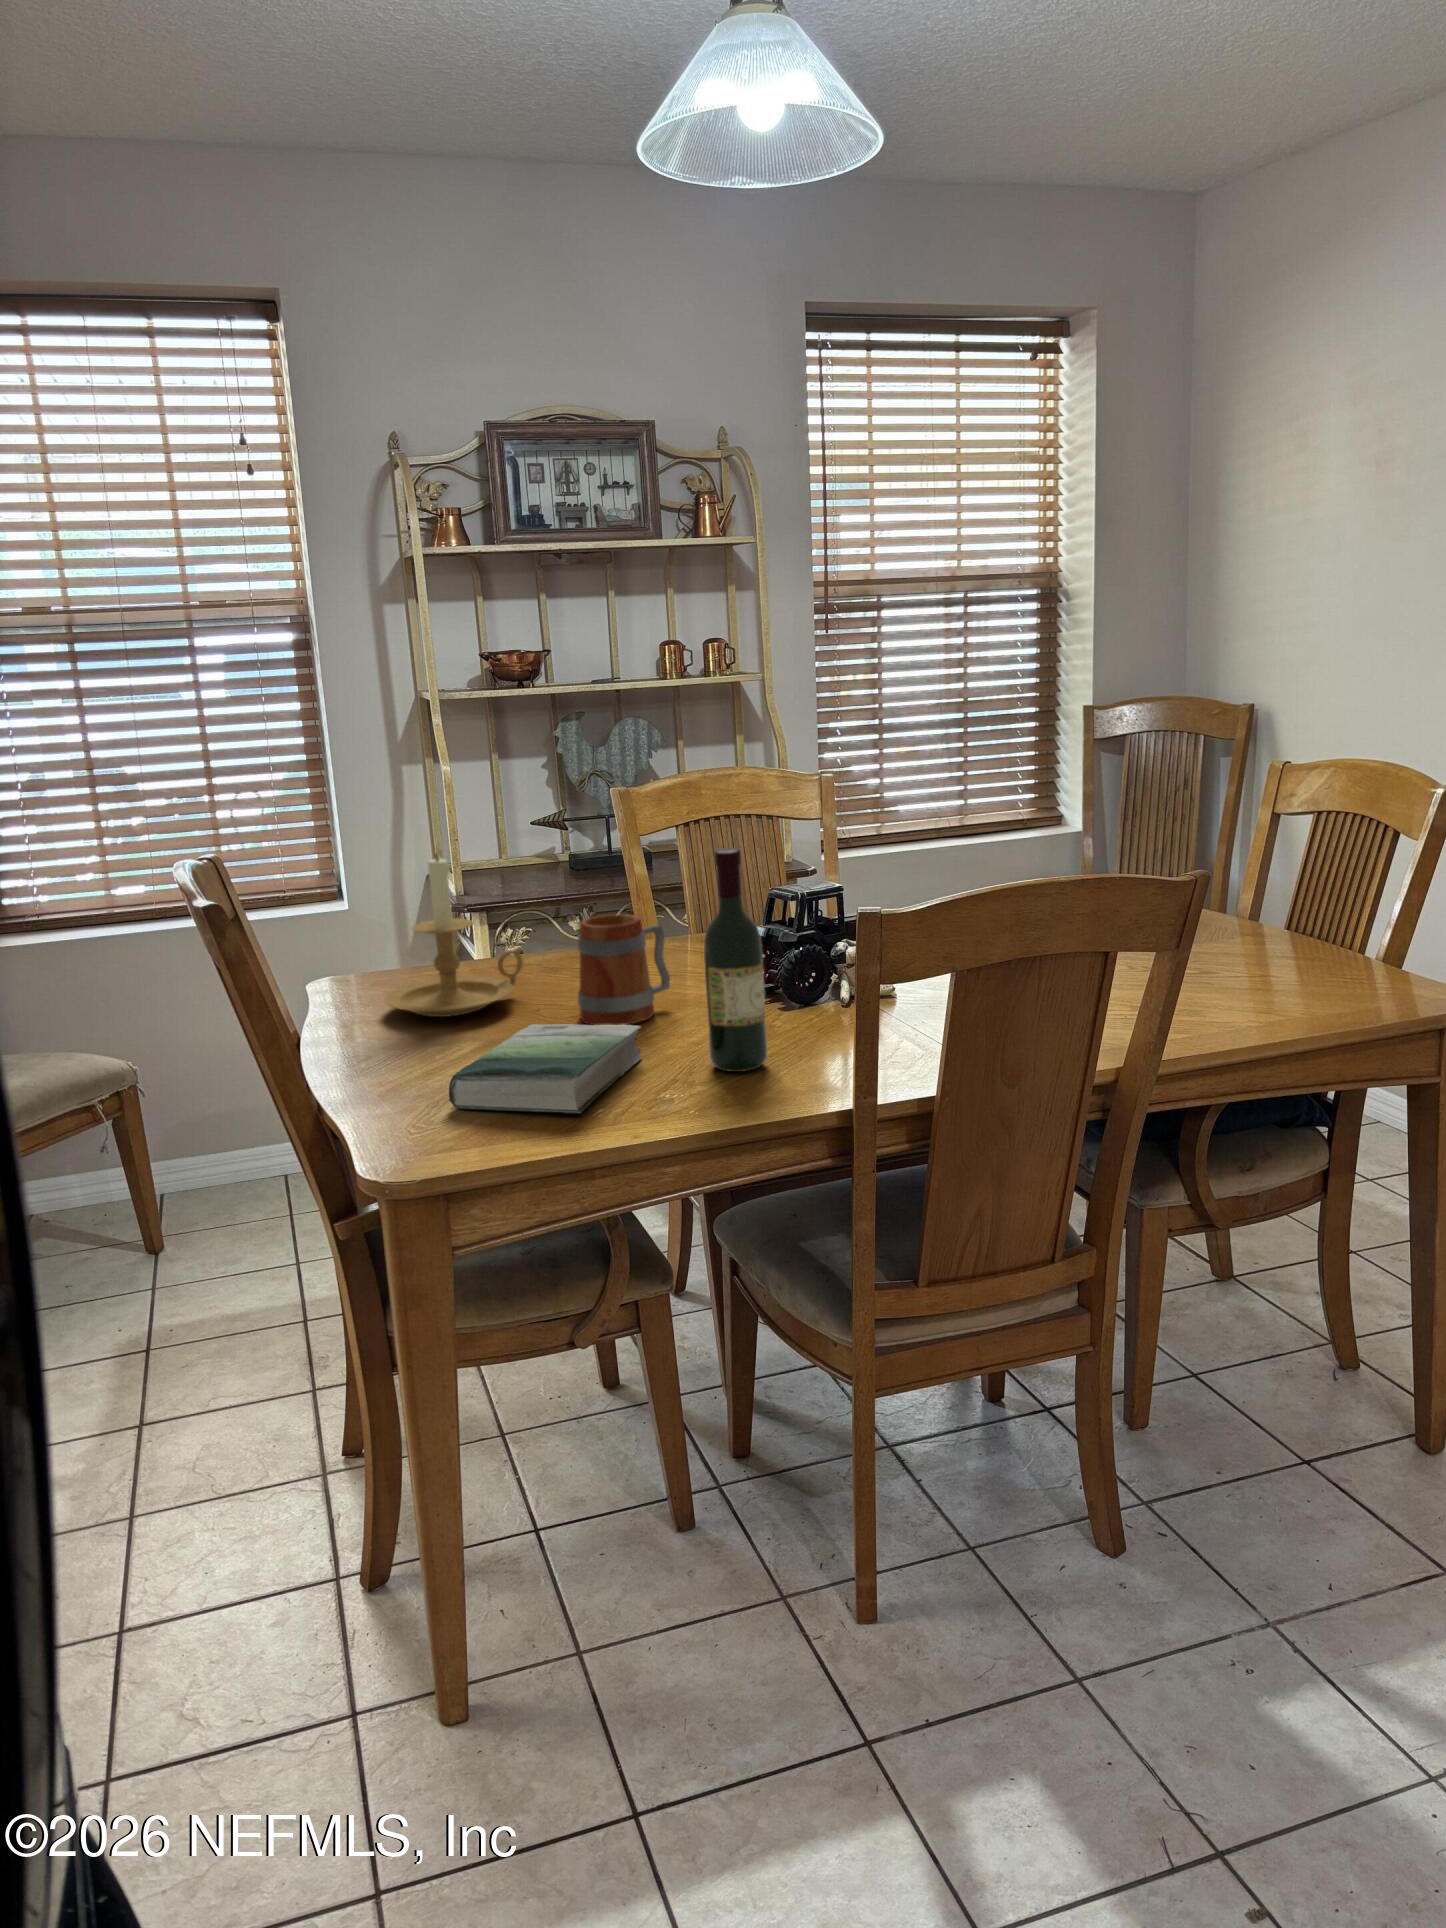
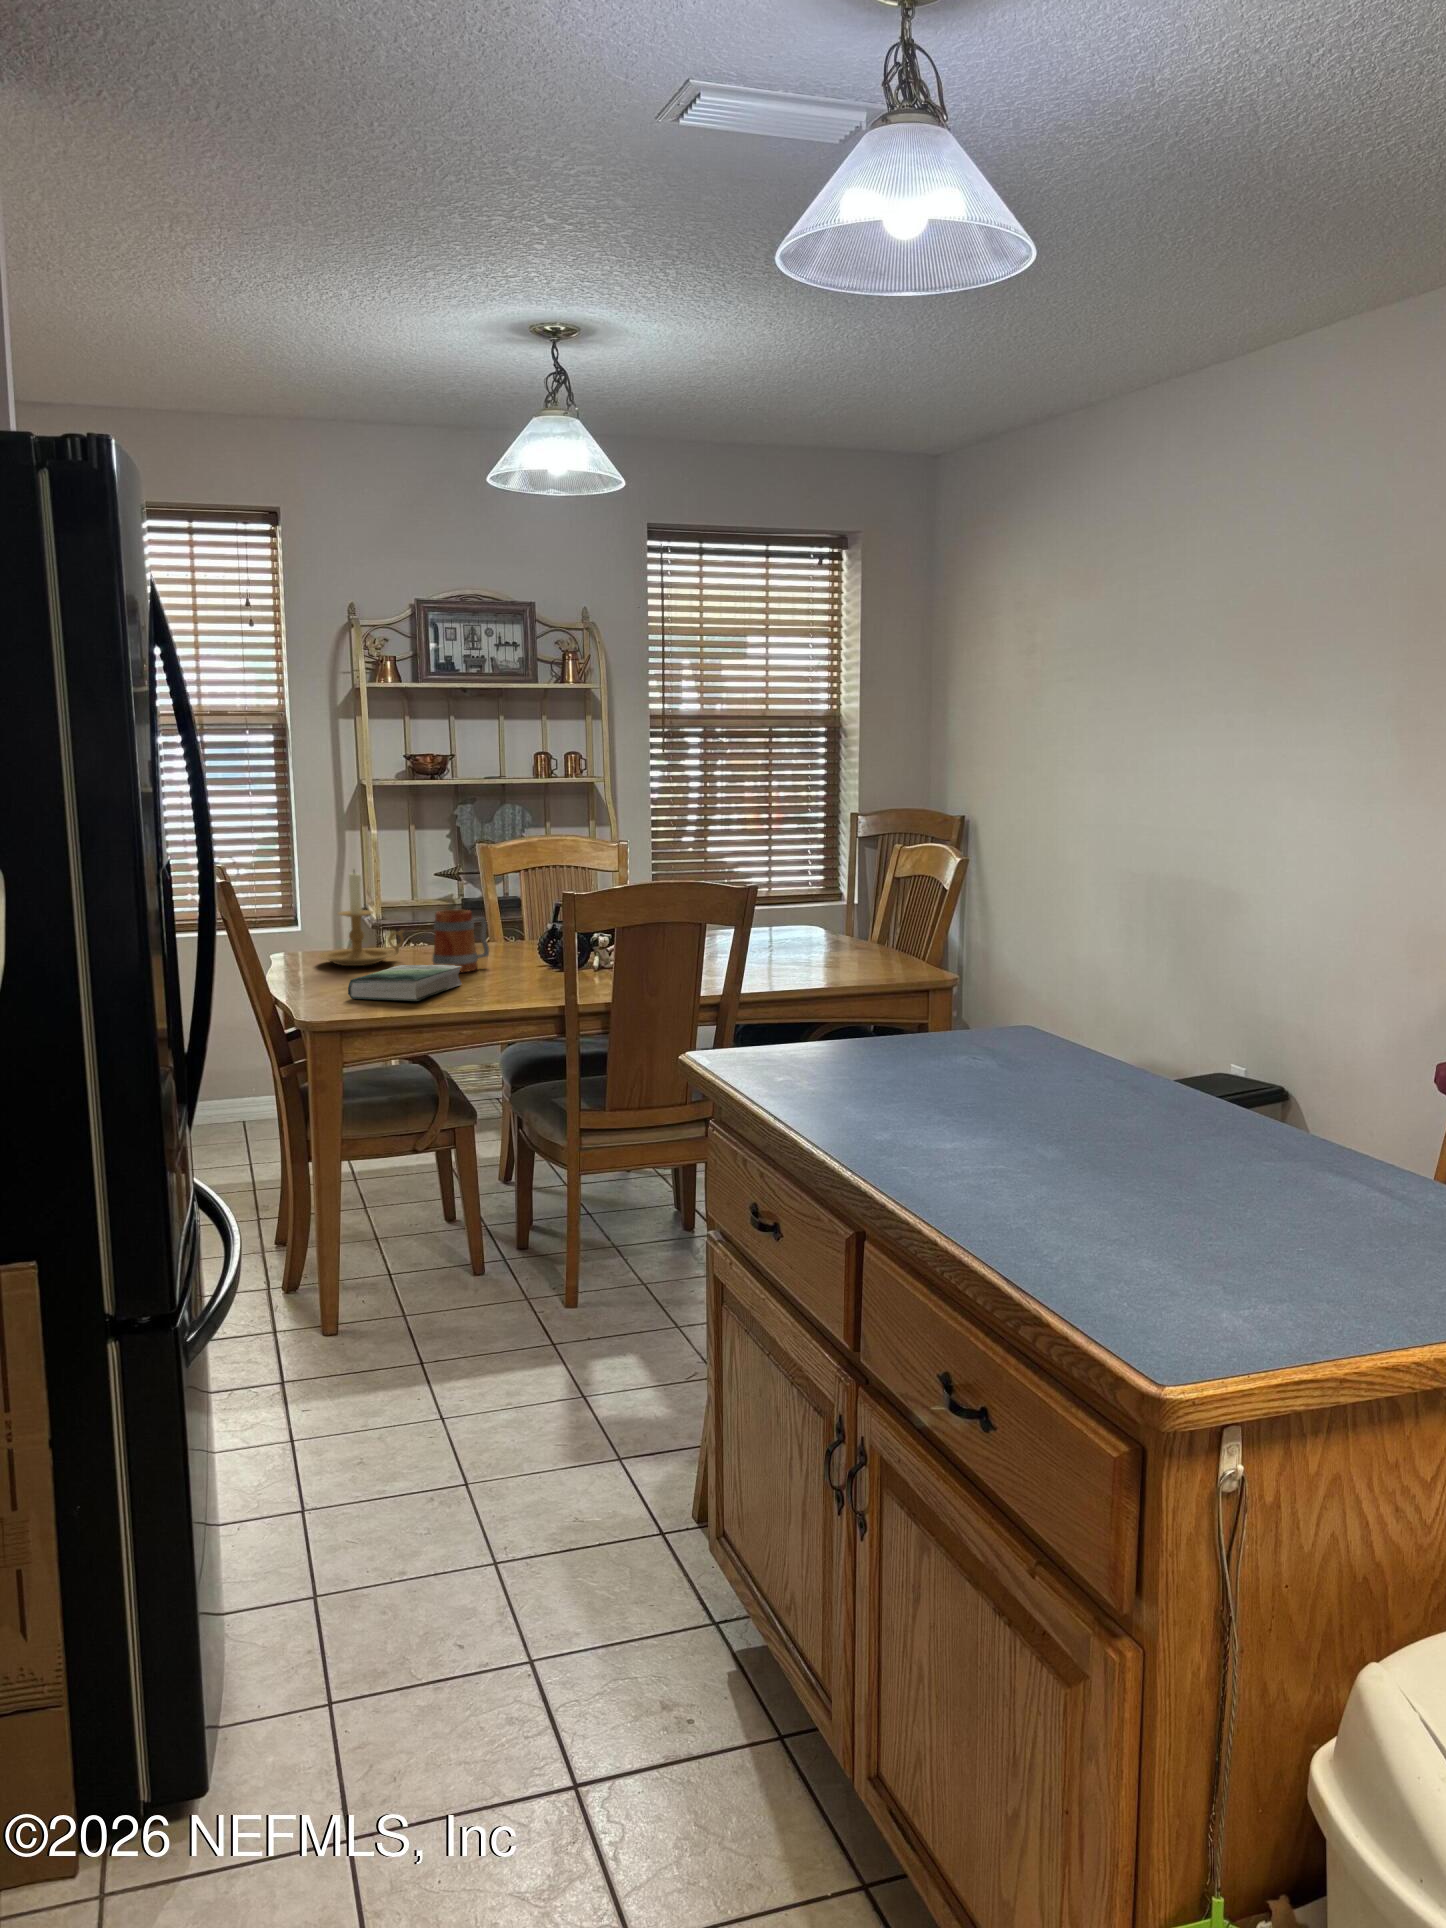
wine bottle: present [704,848,767,1072] -> none [497,866,531,991]

